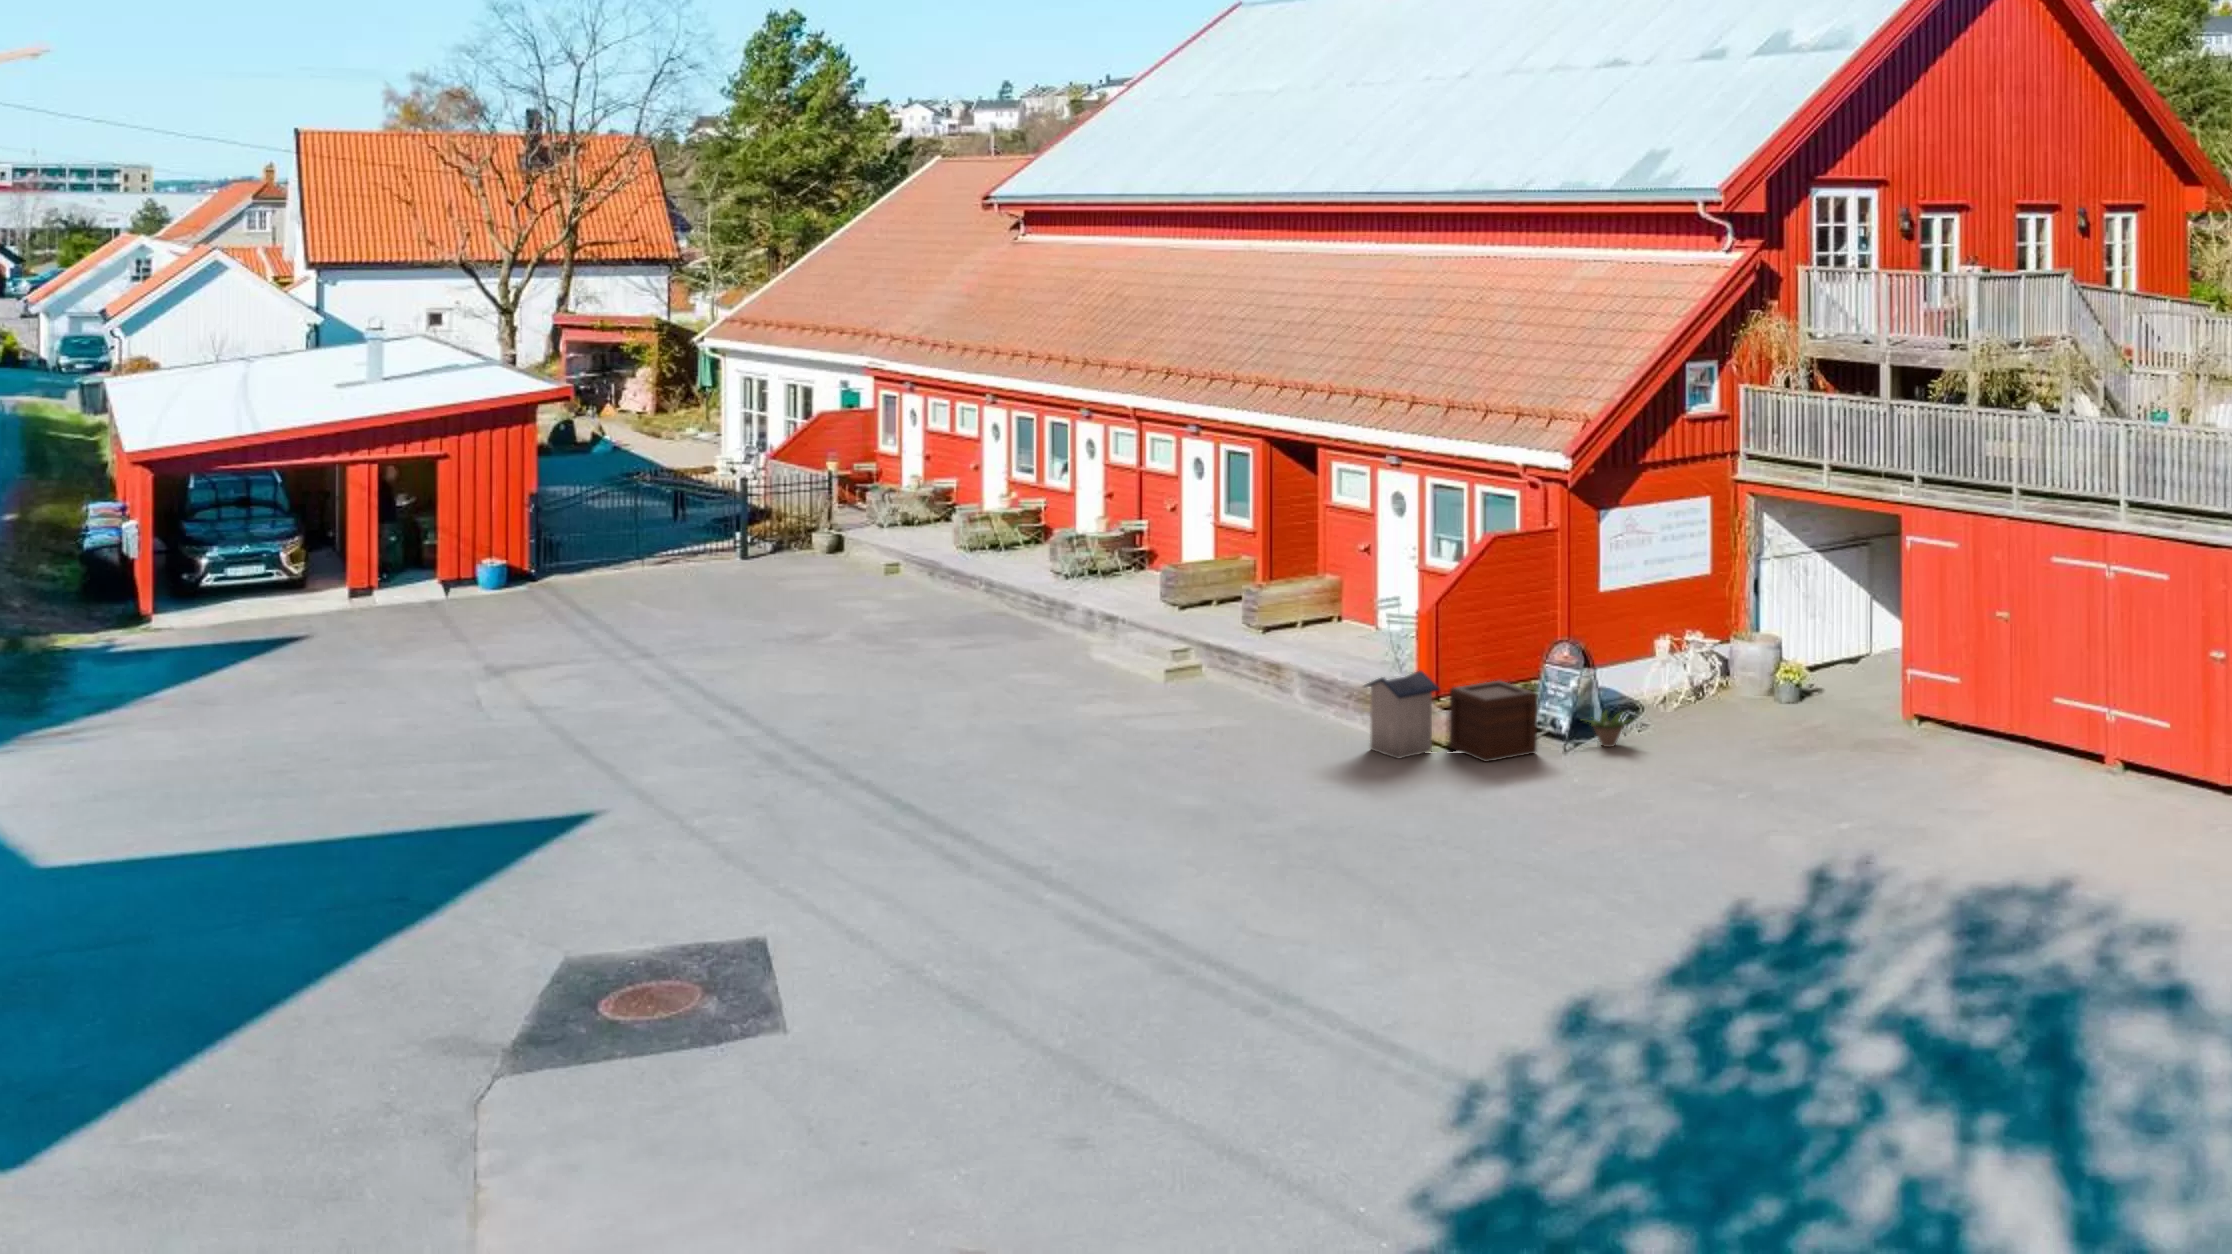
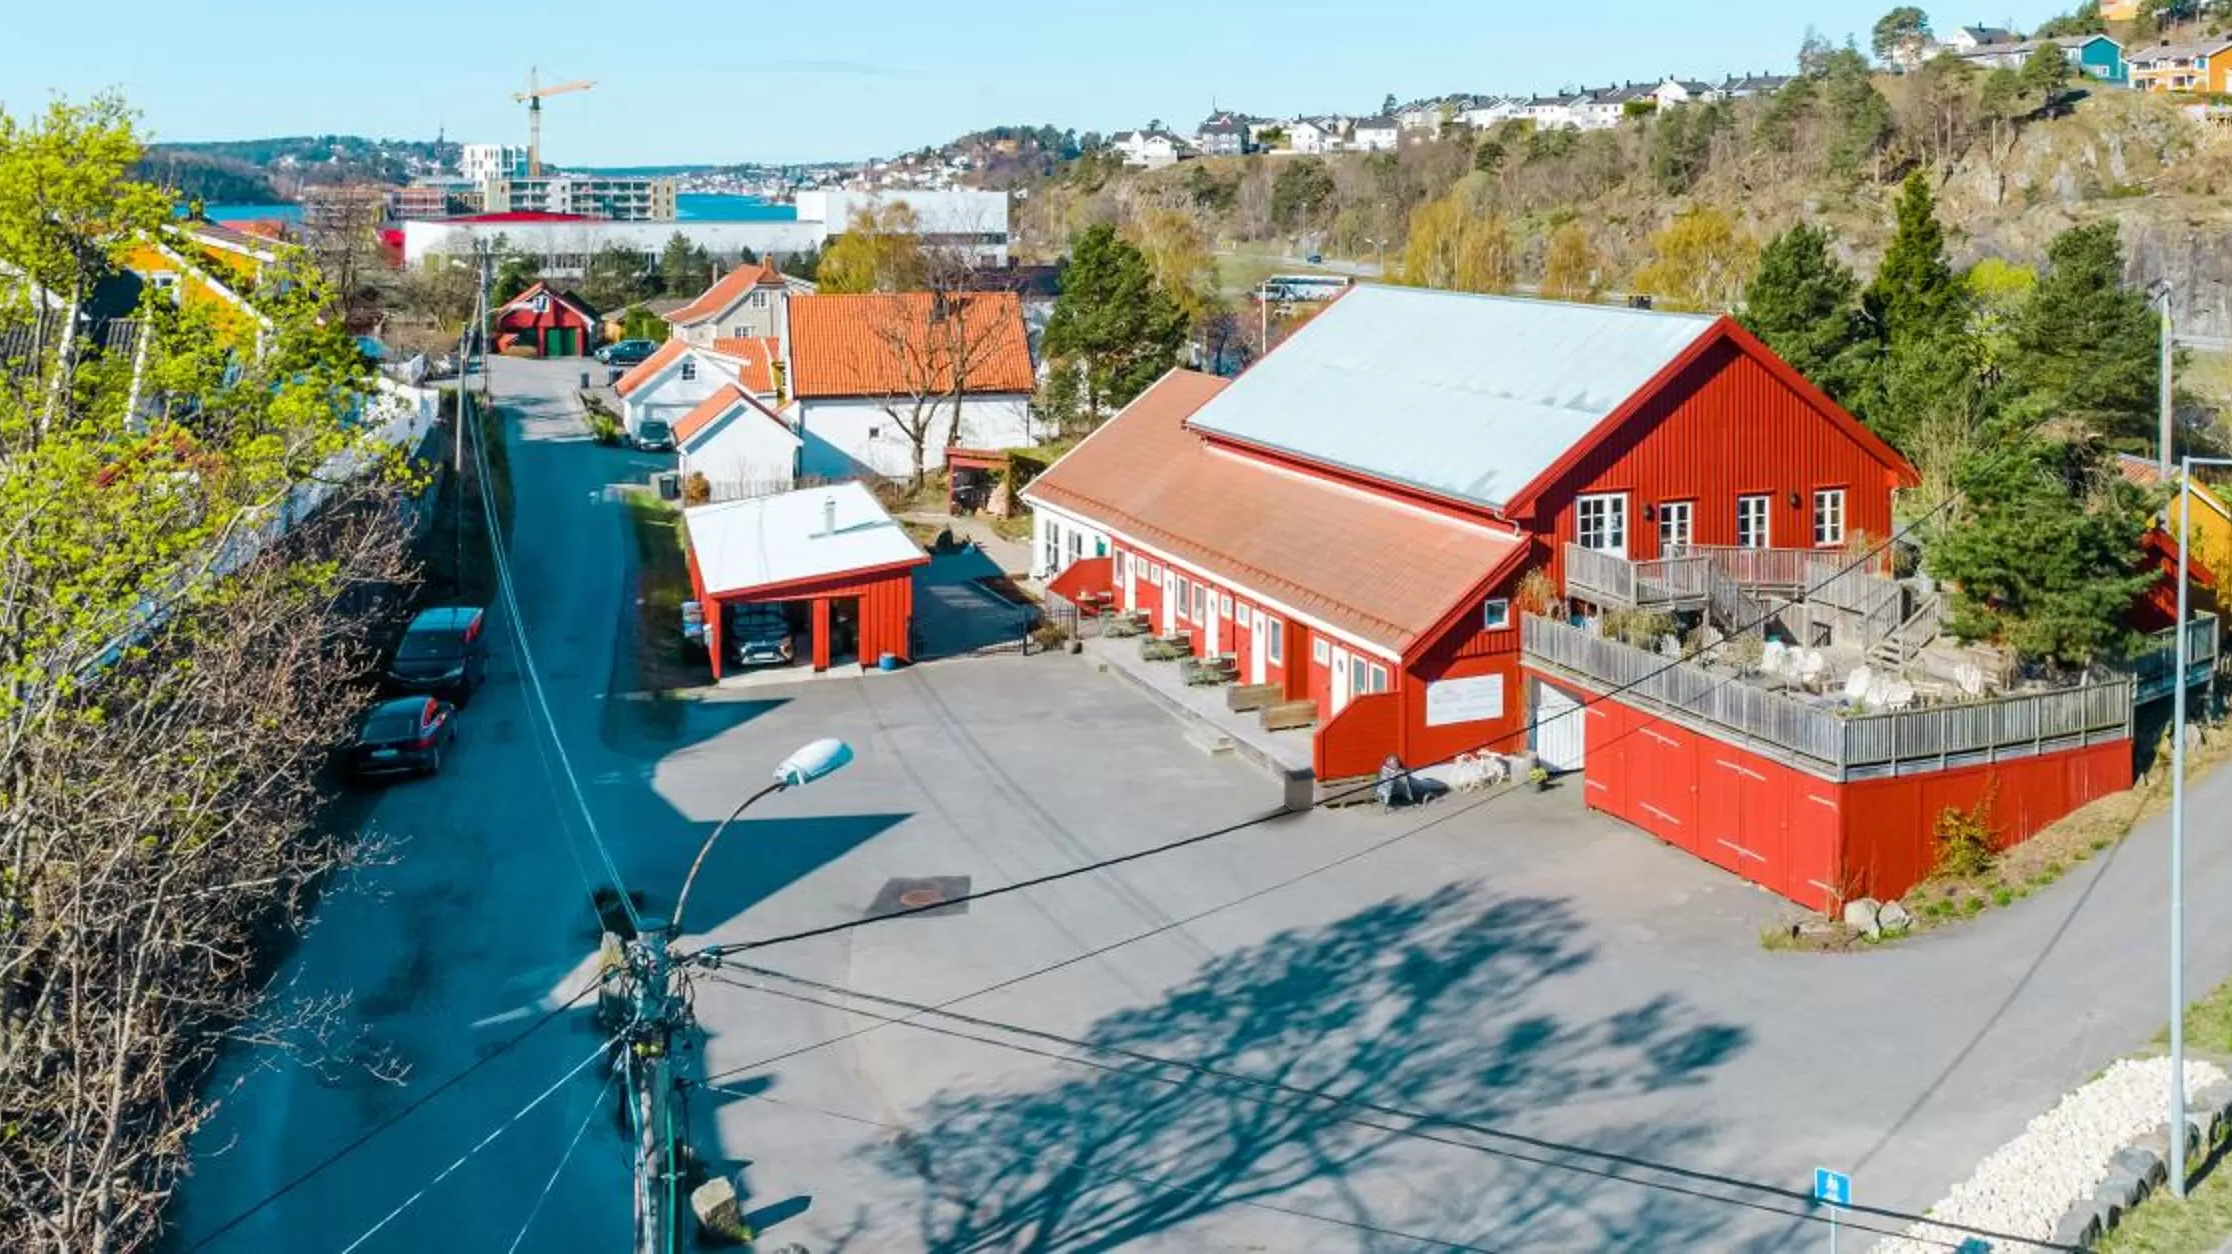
wooden crate: present [1449,681,1537,762] -> none [1324,774,1365,816]
decorative plant: present [1588,711,1631,747] -> none [1392,792,1419,812]

